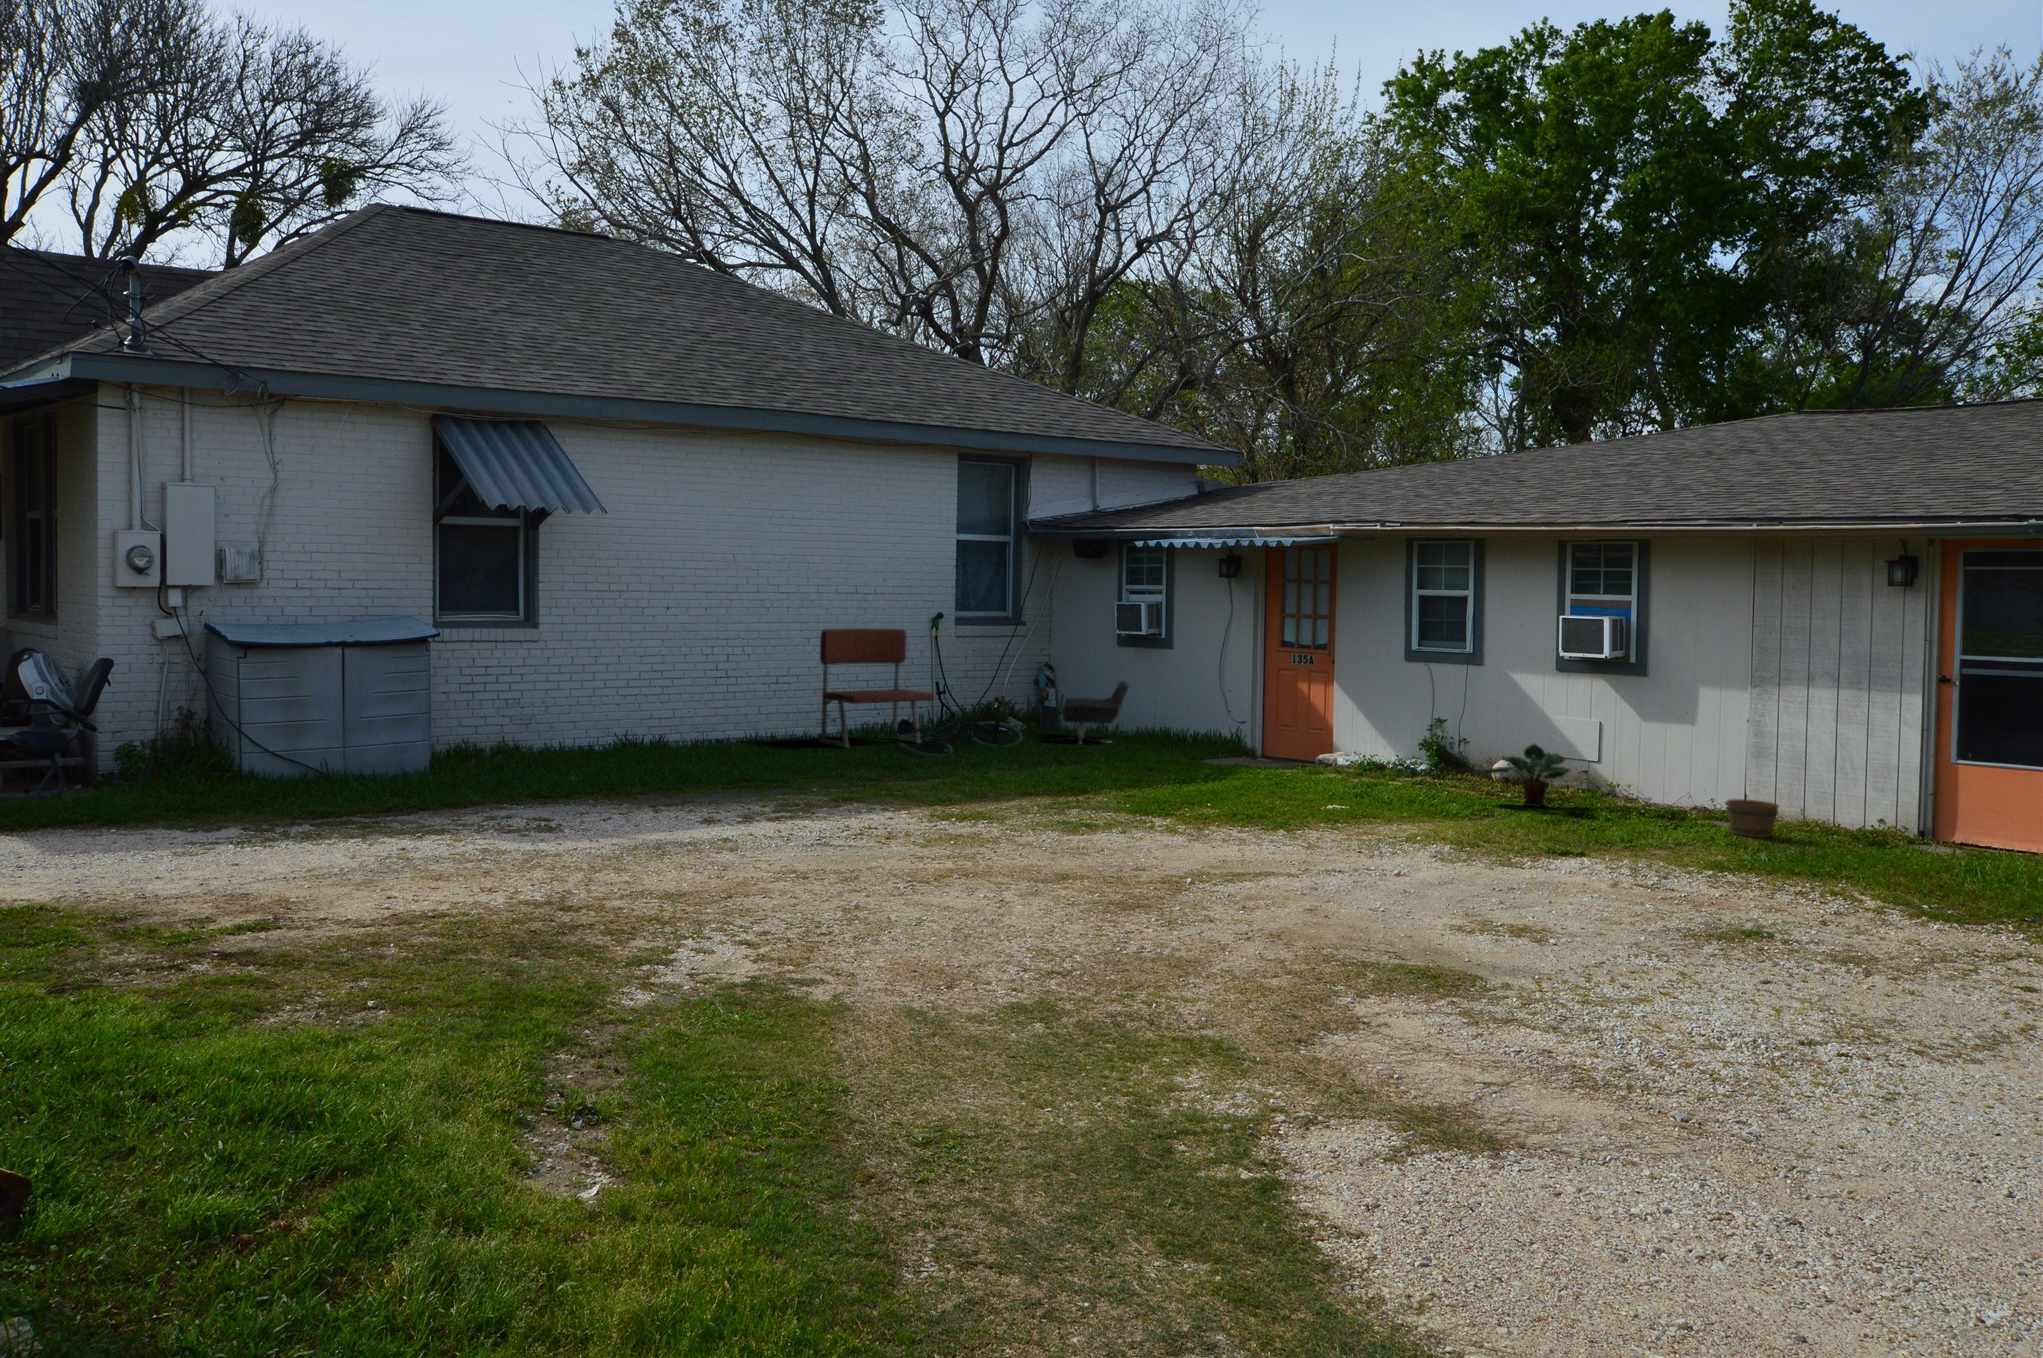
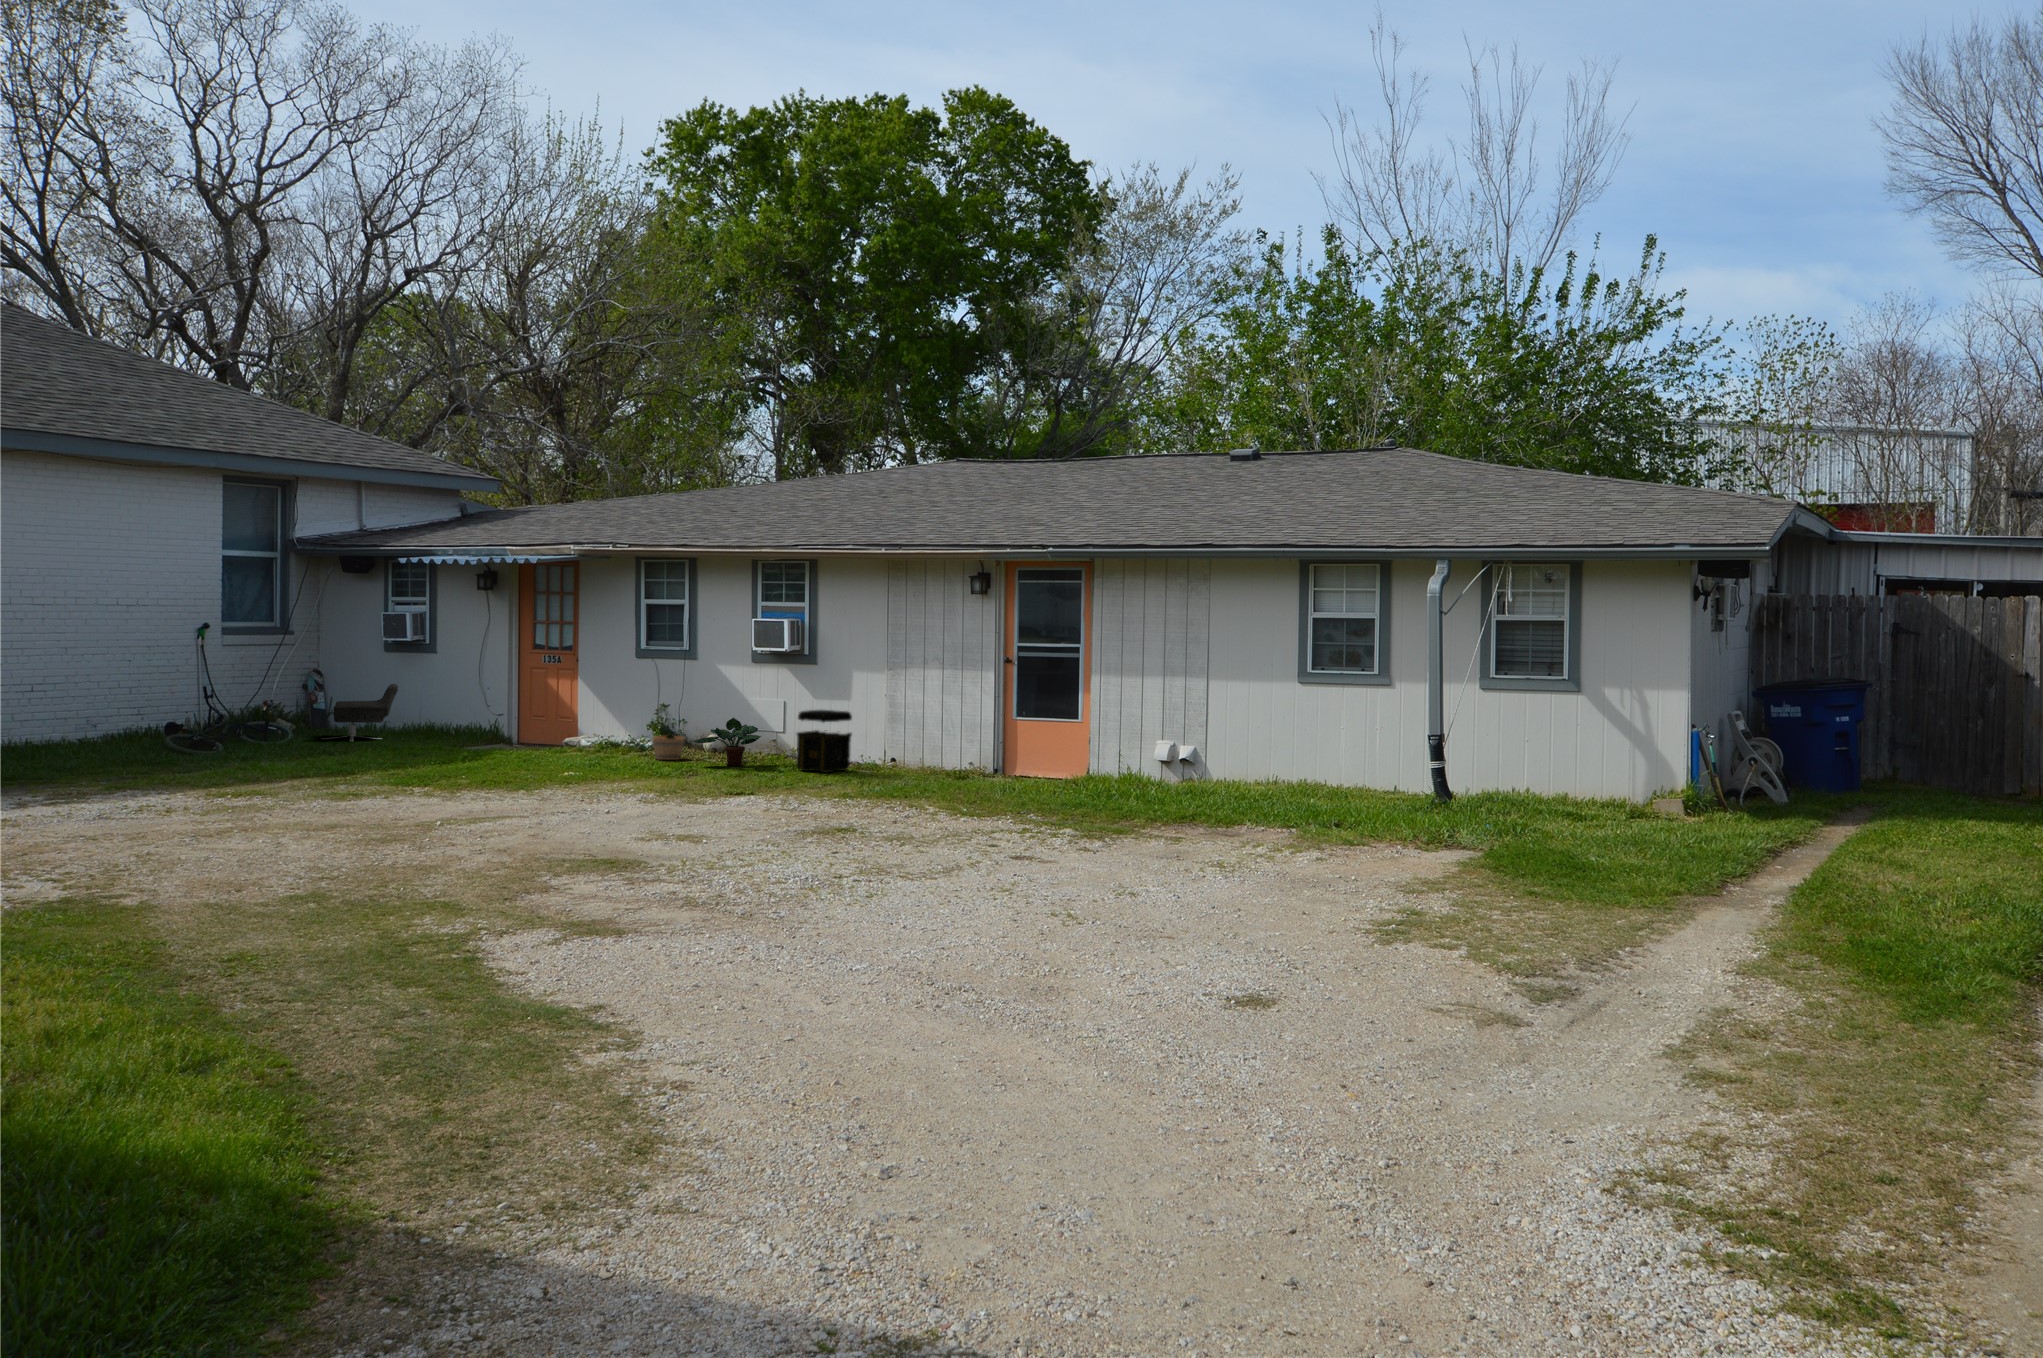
bench: present [820,628,934,748] -> none [74,640,201,753]
toolbox: none [1623,738,1705,826] -> present [797,710,852,773]
bucket: present [1726,799,1779,837] -> present [652,736,685,760]

